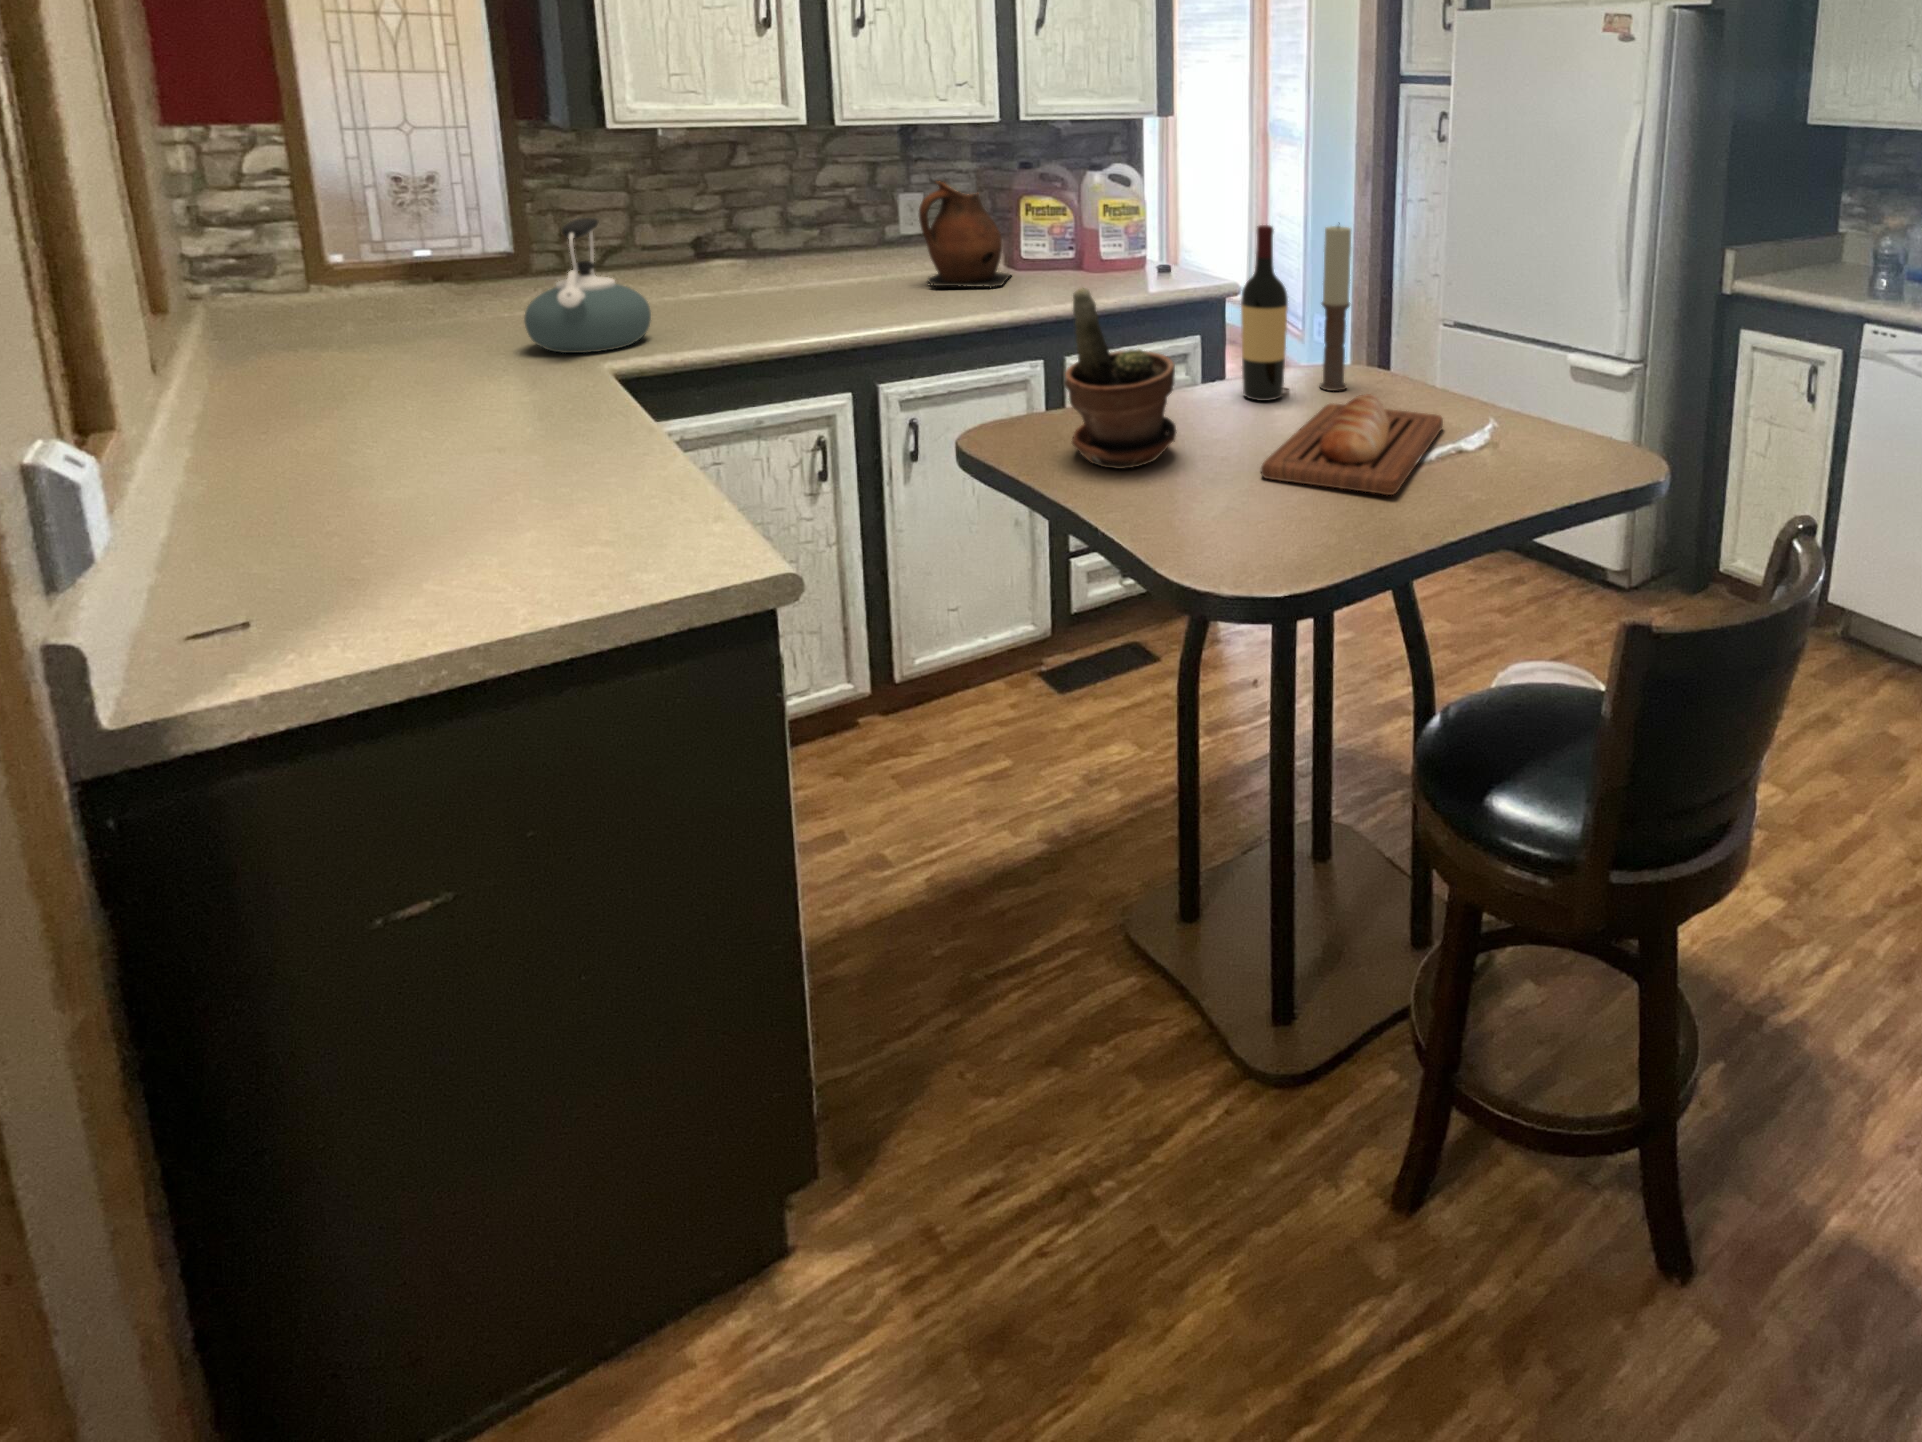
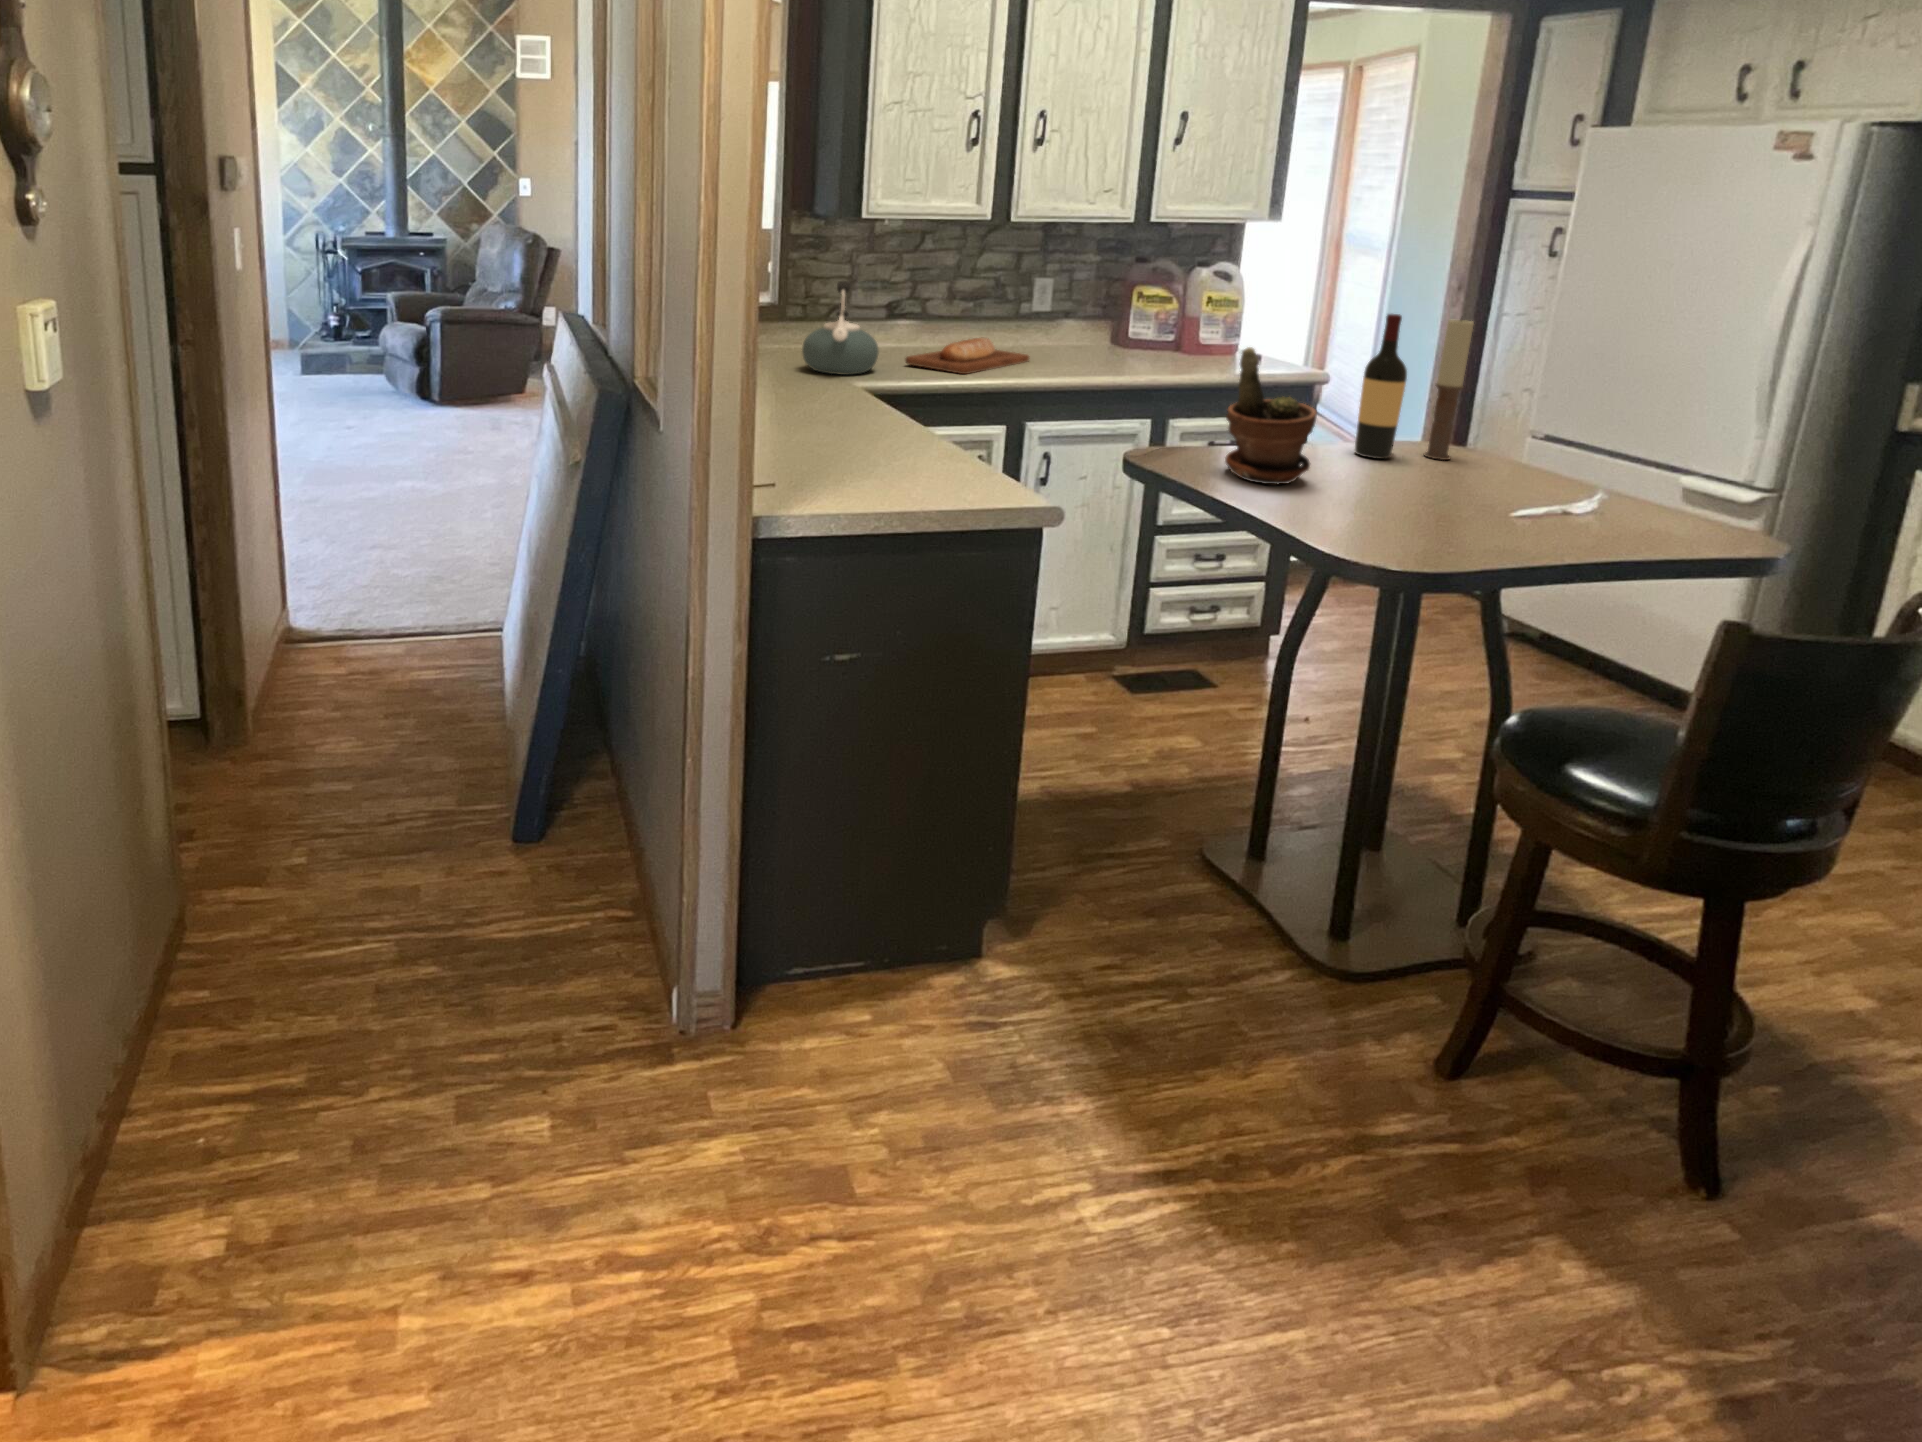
ceramic pitcher: present [919,181,1011,288] -> none [1052,269,1121,359]
bread loaf: present [1261,394,1443,495] -> present [905,337,1030,374]

